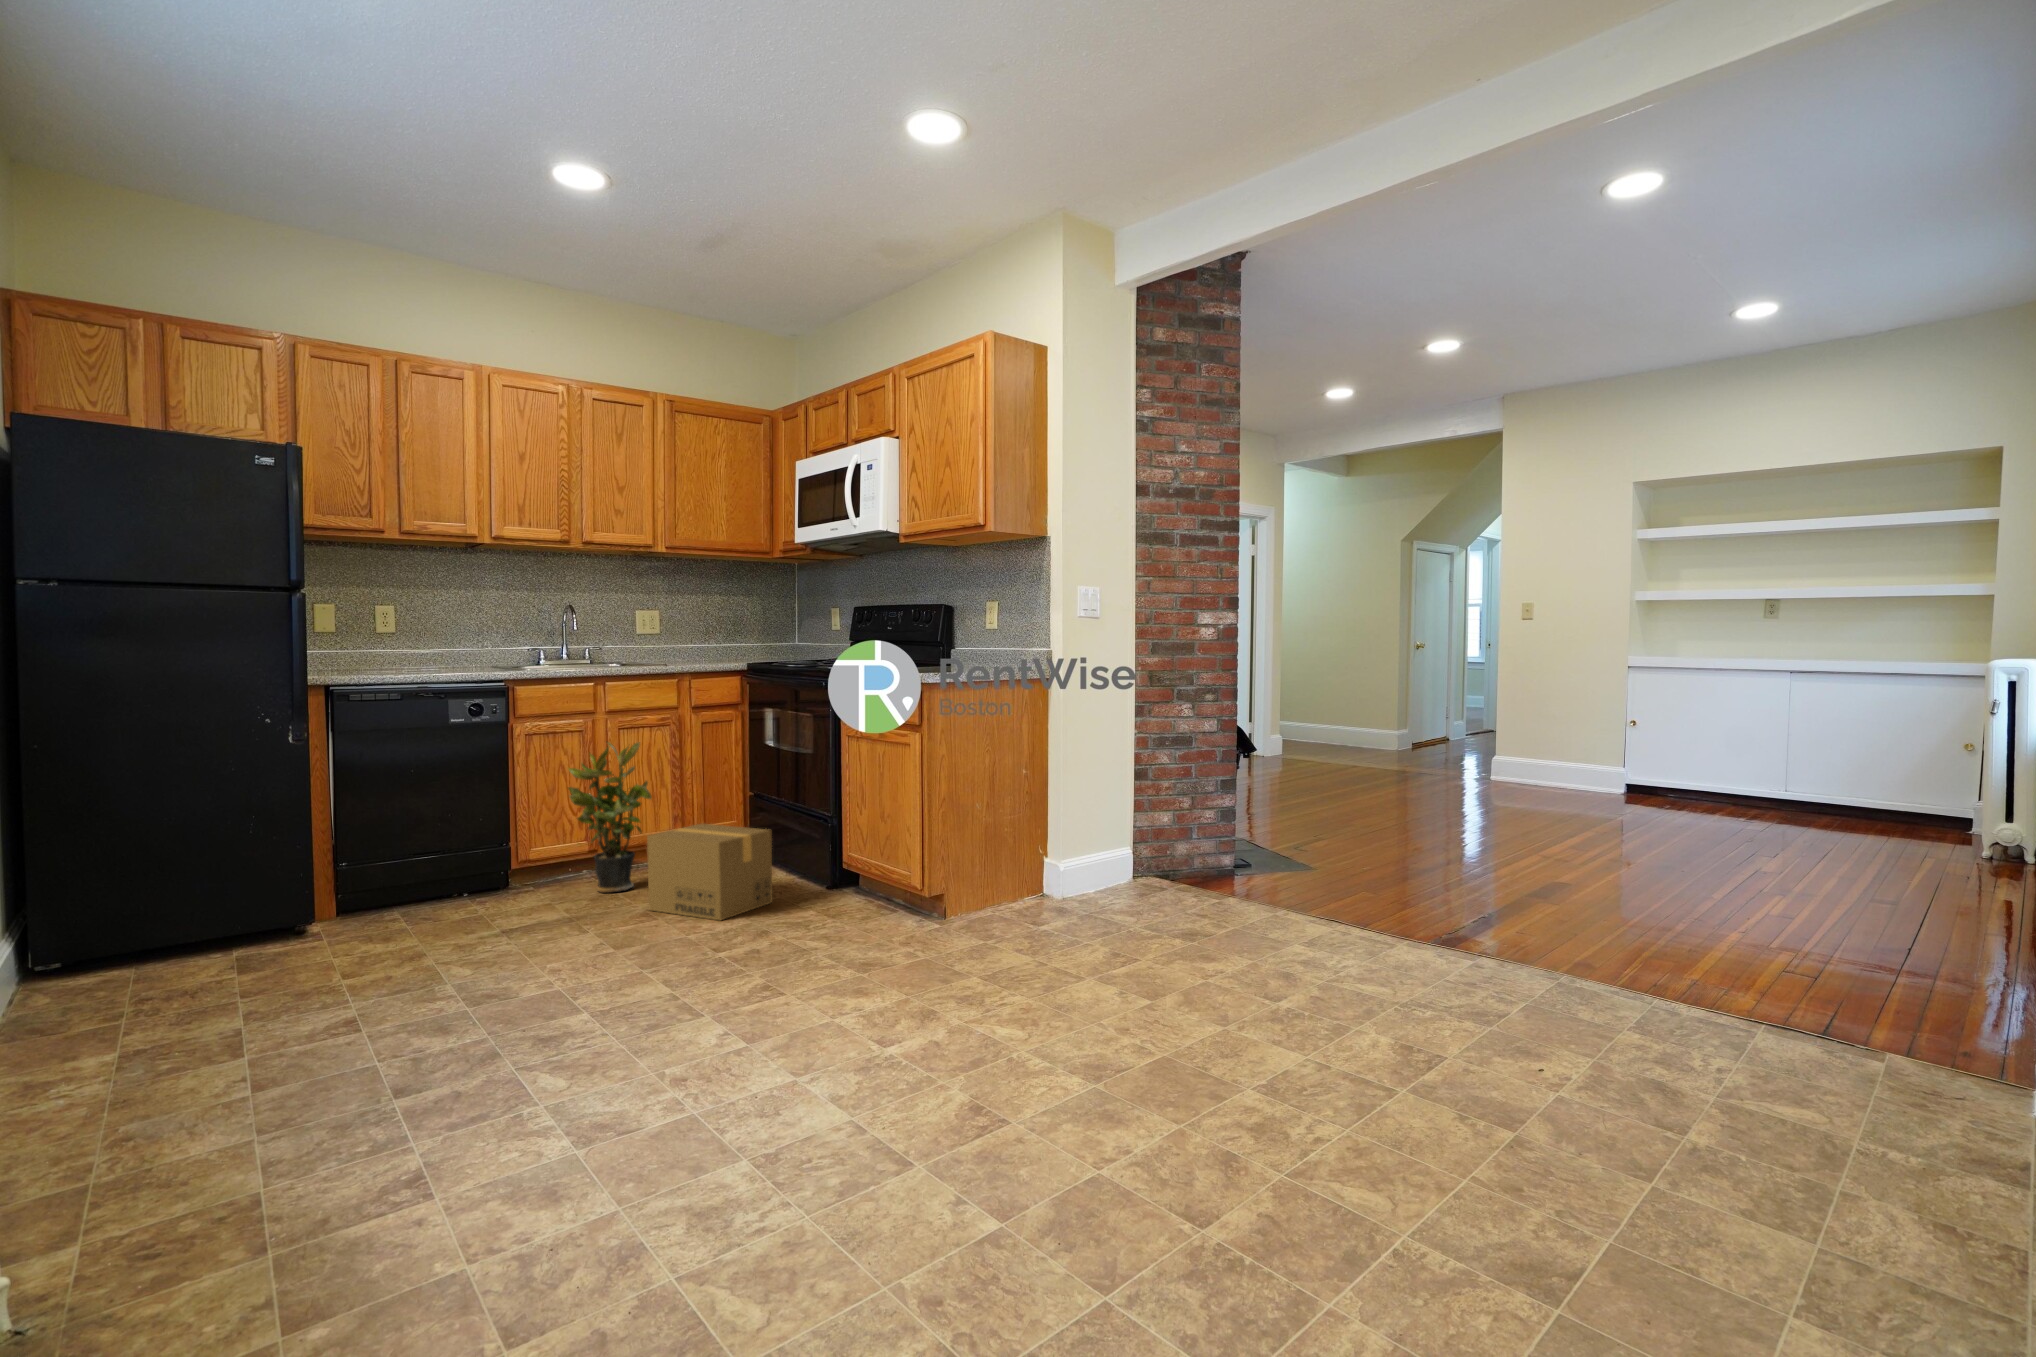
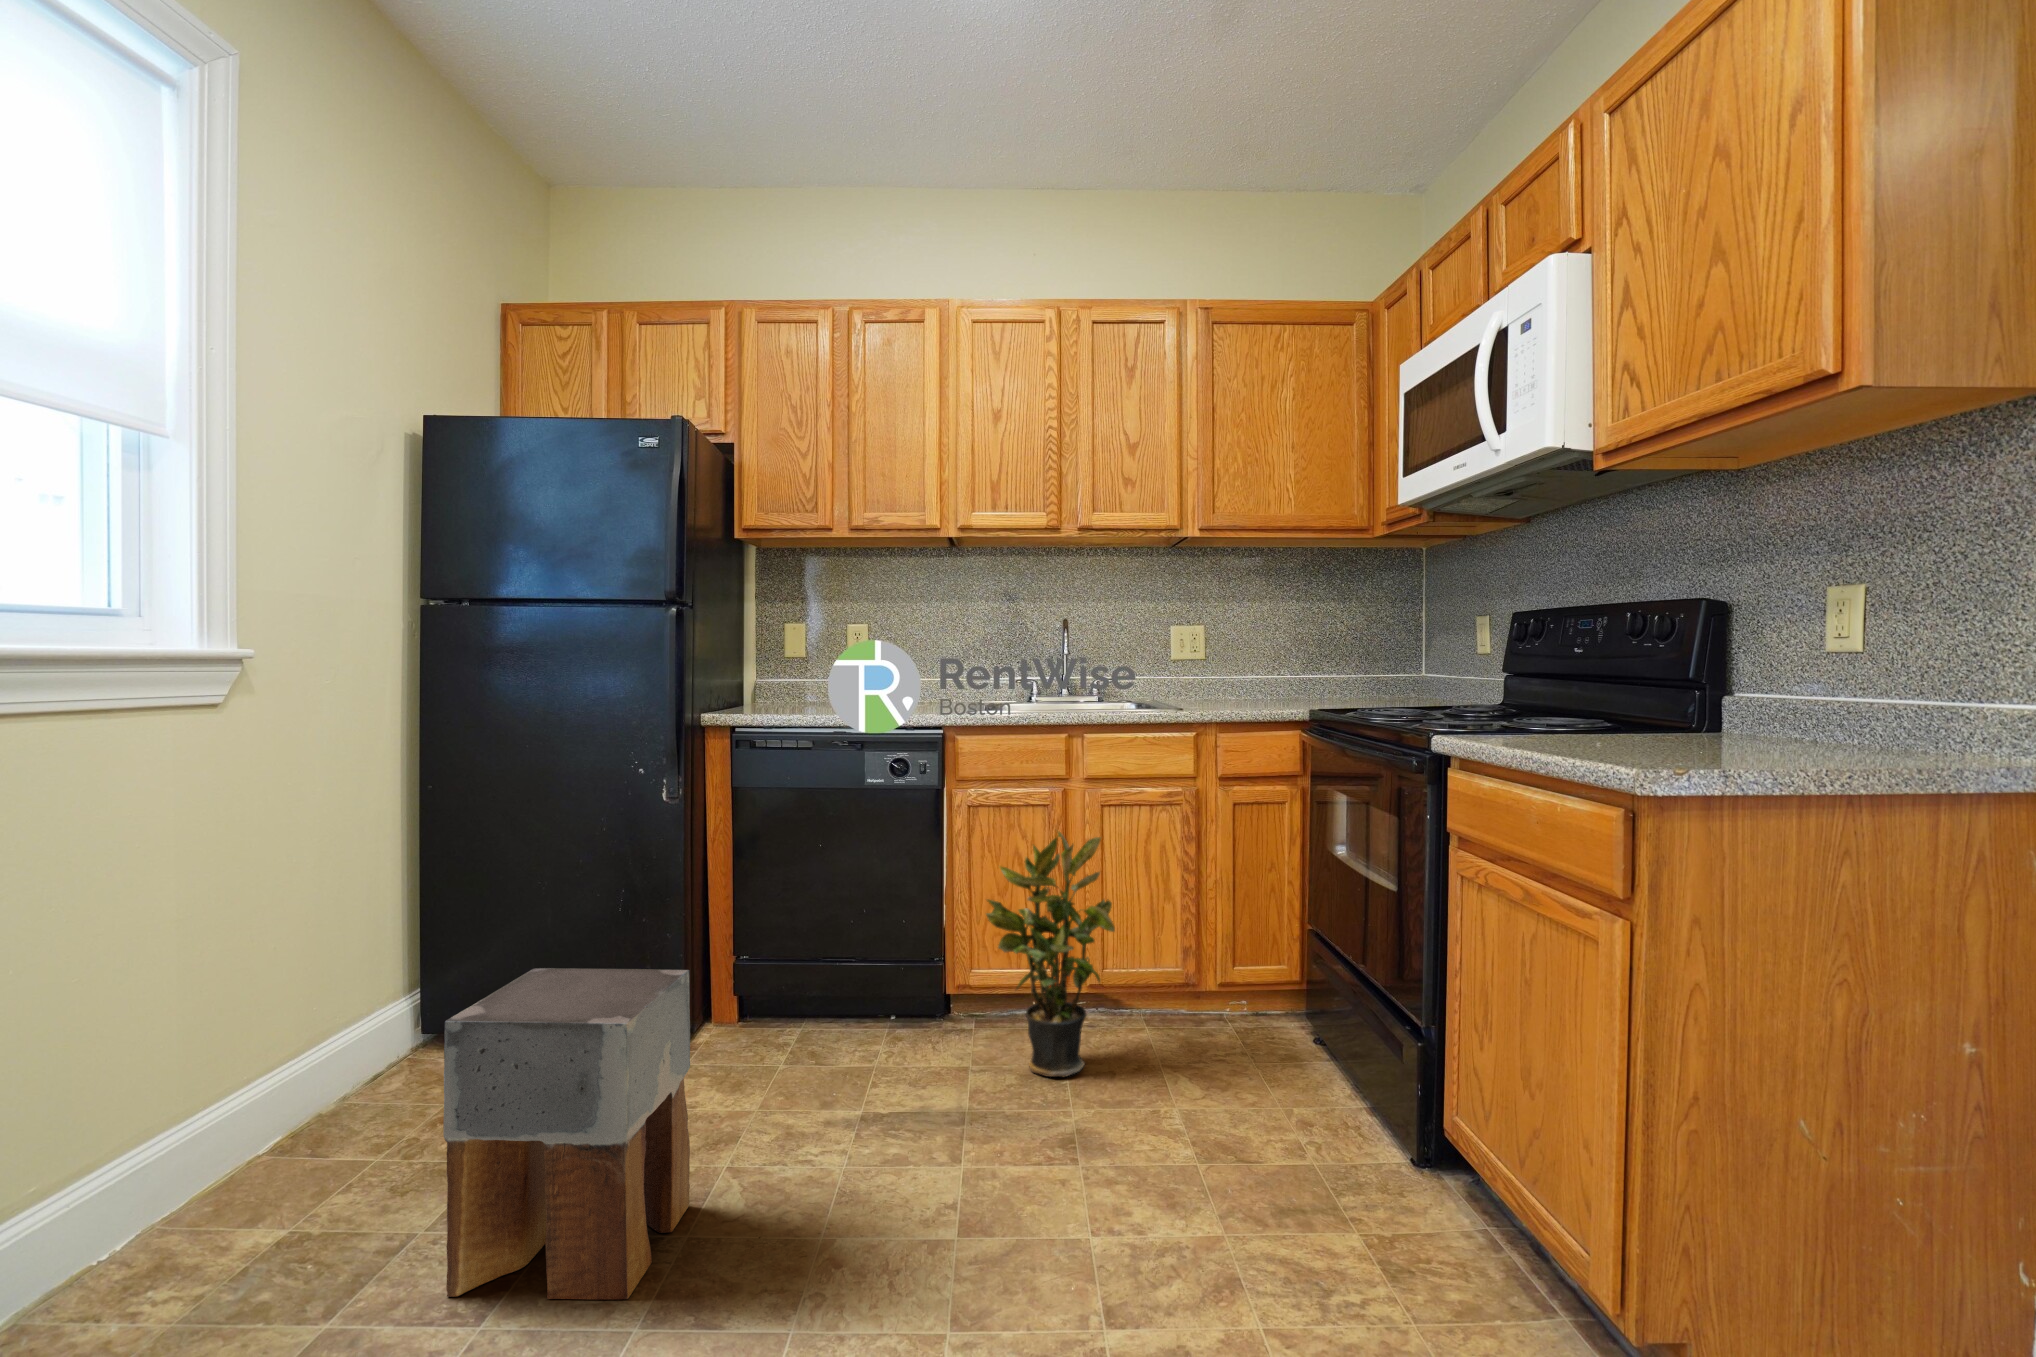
stool: none [332,818,470,1005] -> present [443,968,690,1299]
cardboard box: present [647,824,773,920] -> none [1051,1003,1264,1249]

